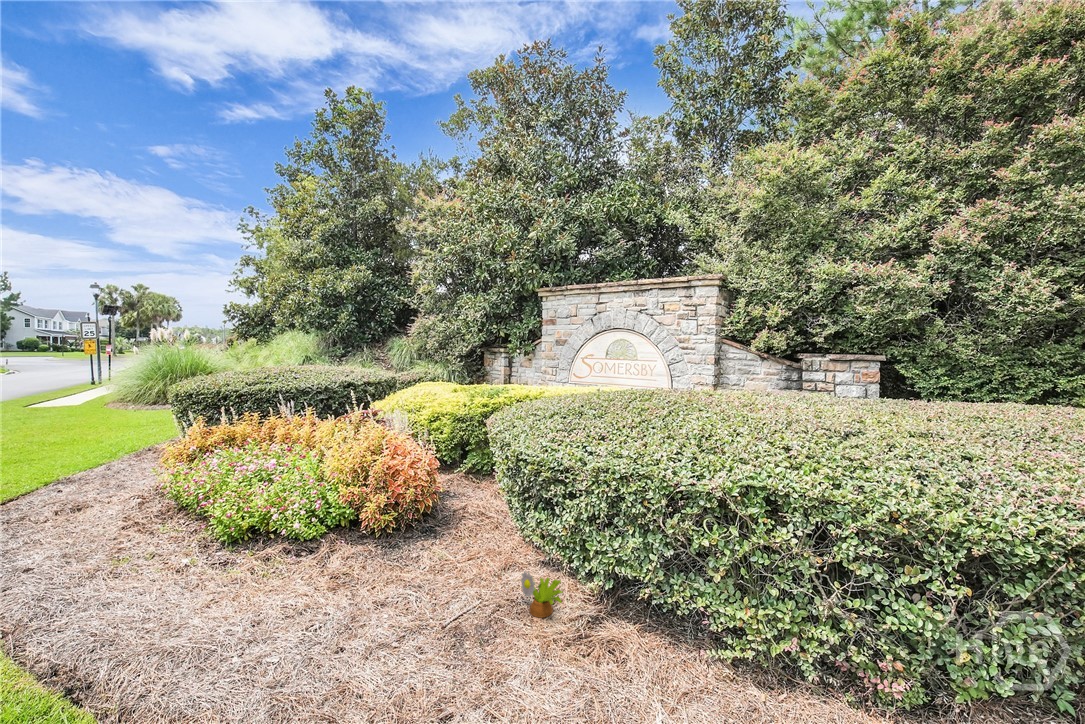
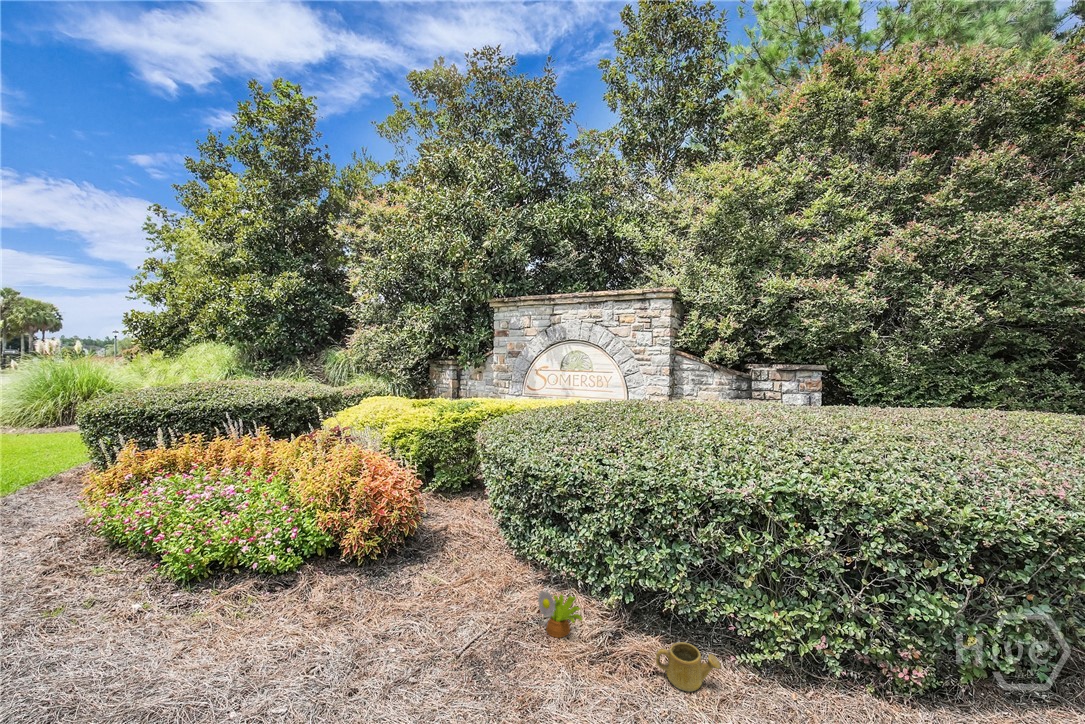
watering can: none [625,631,688,680] -> present [655,642,720,691]

